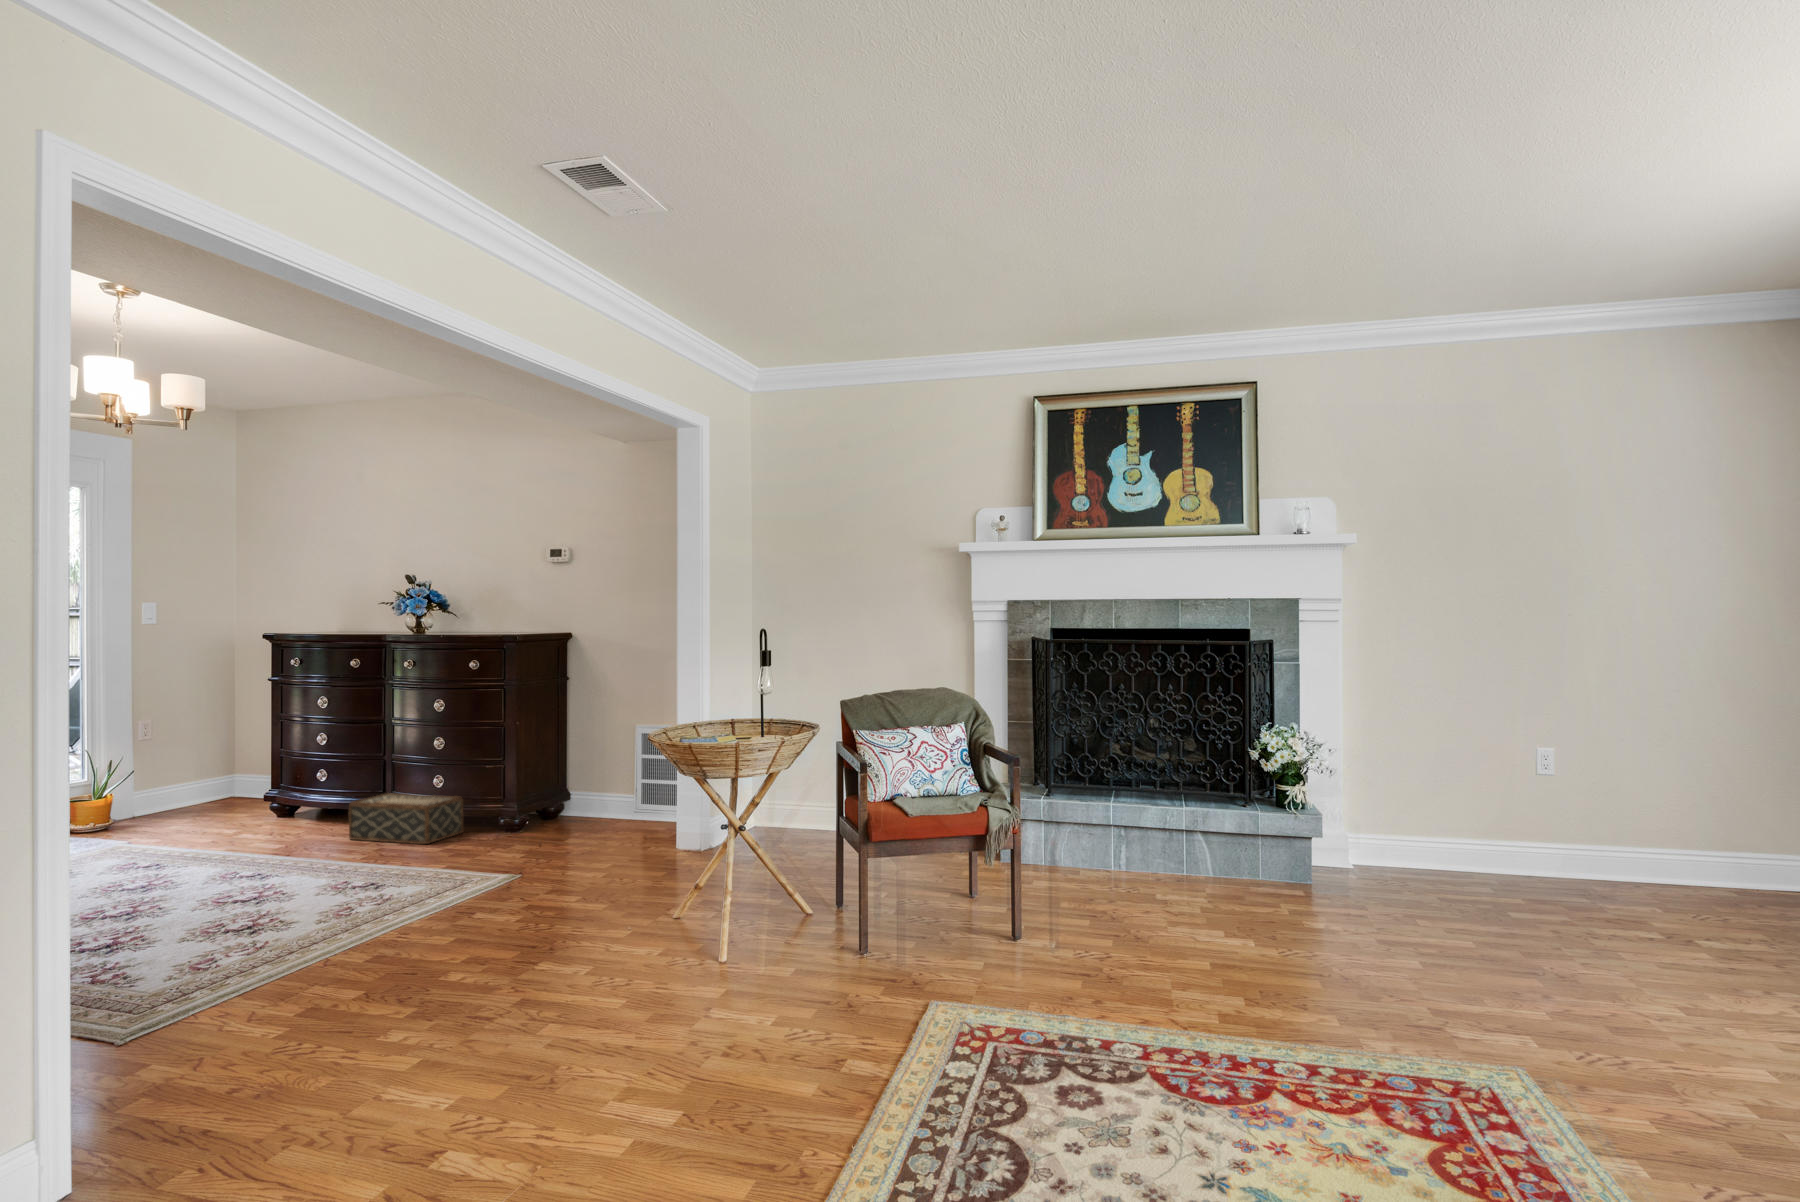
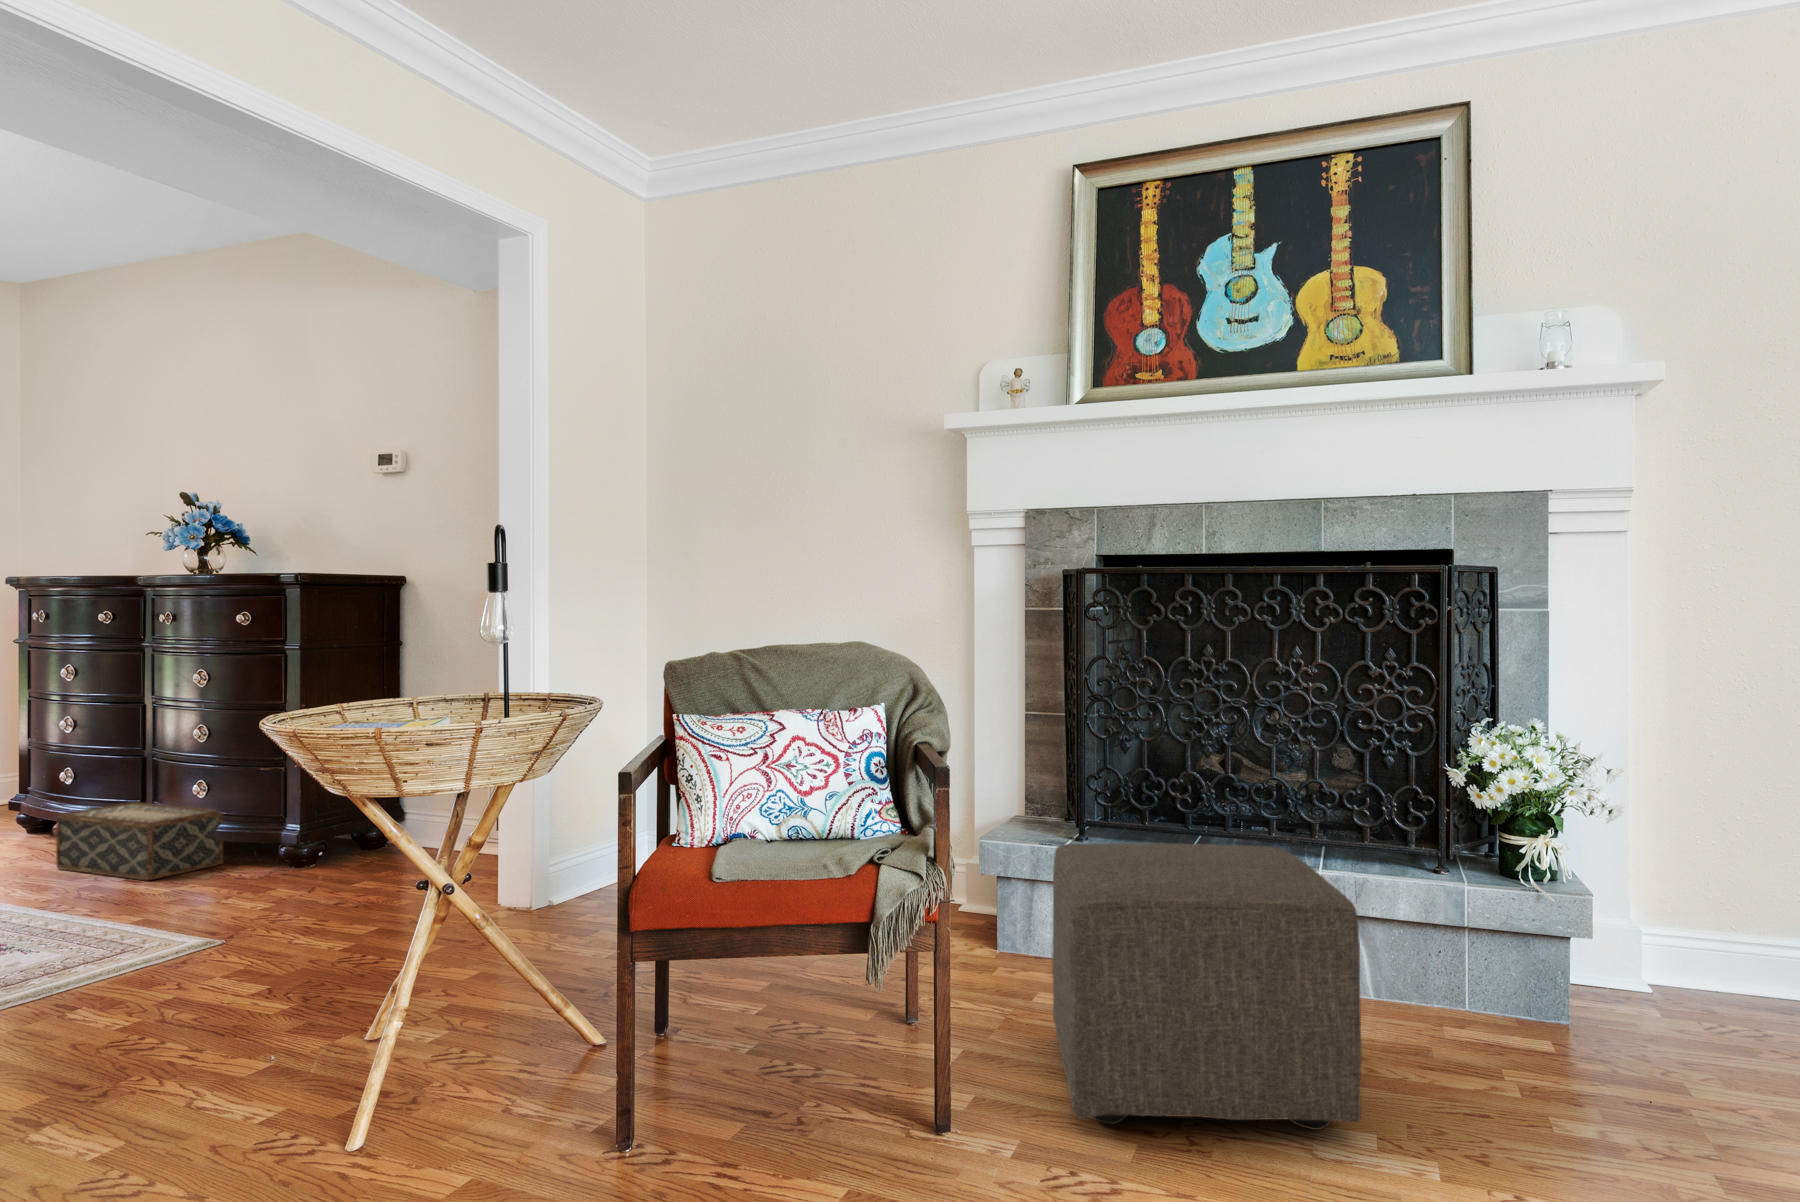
ottoman: none [1052,794,1216,931] -> present [1052,843,1362,1130]

